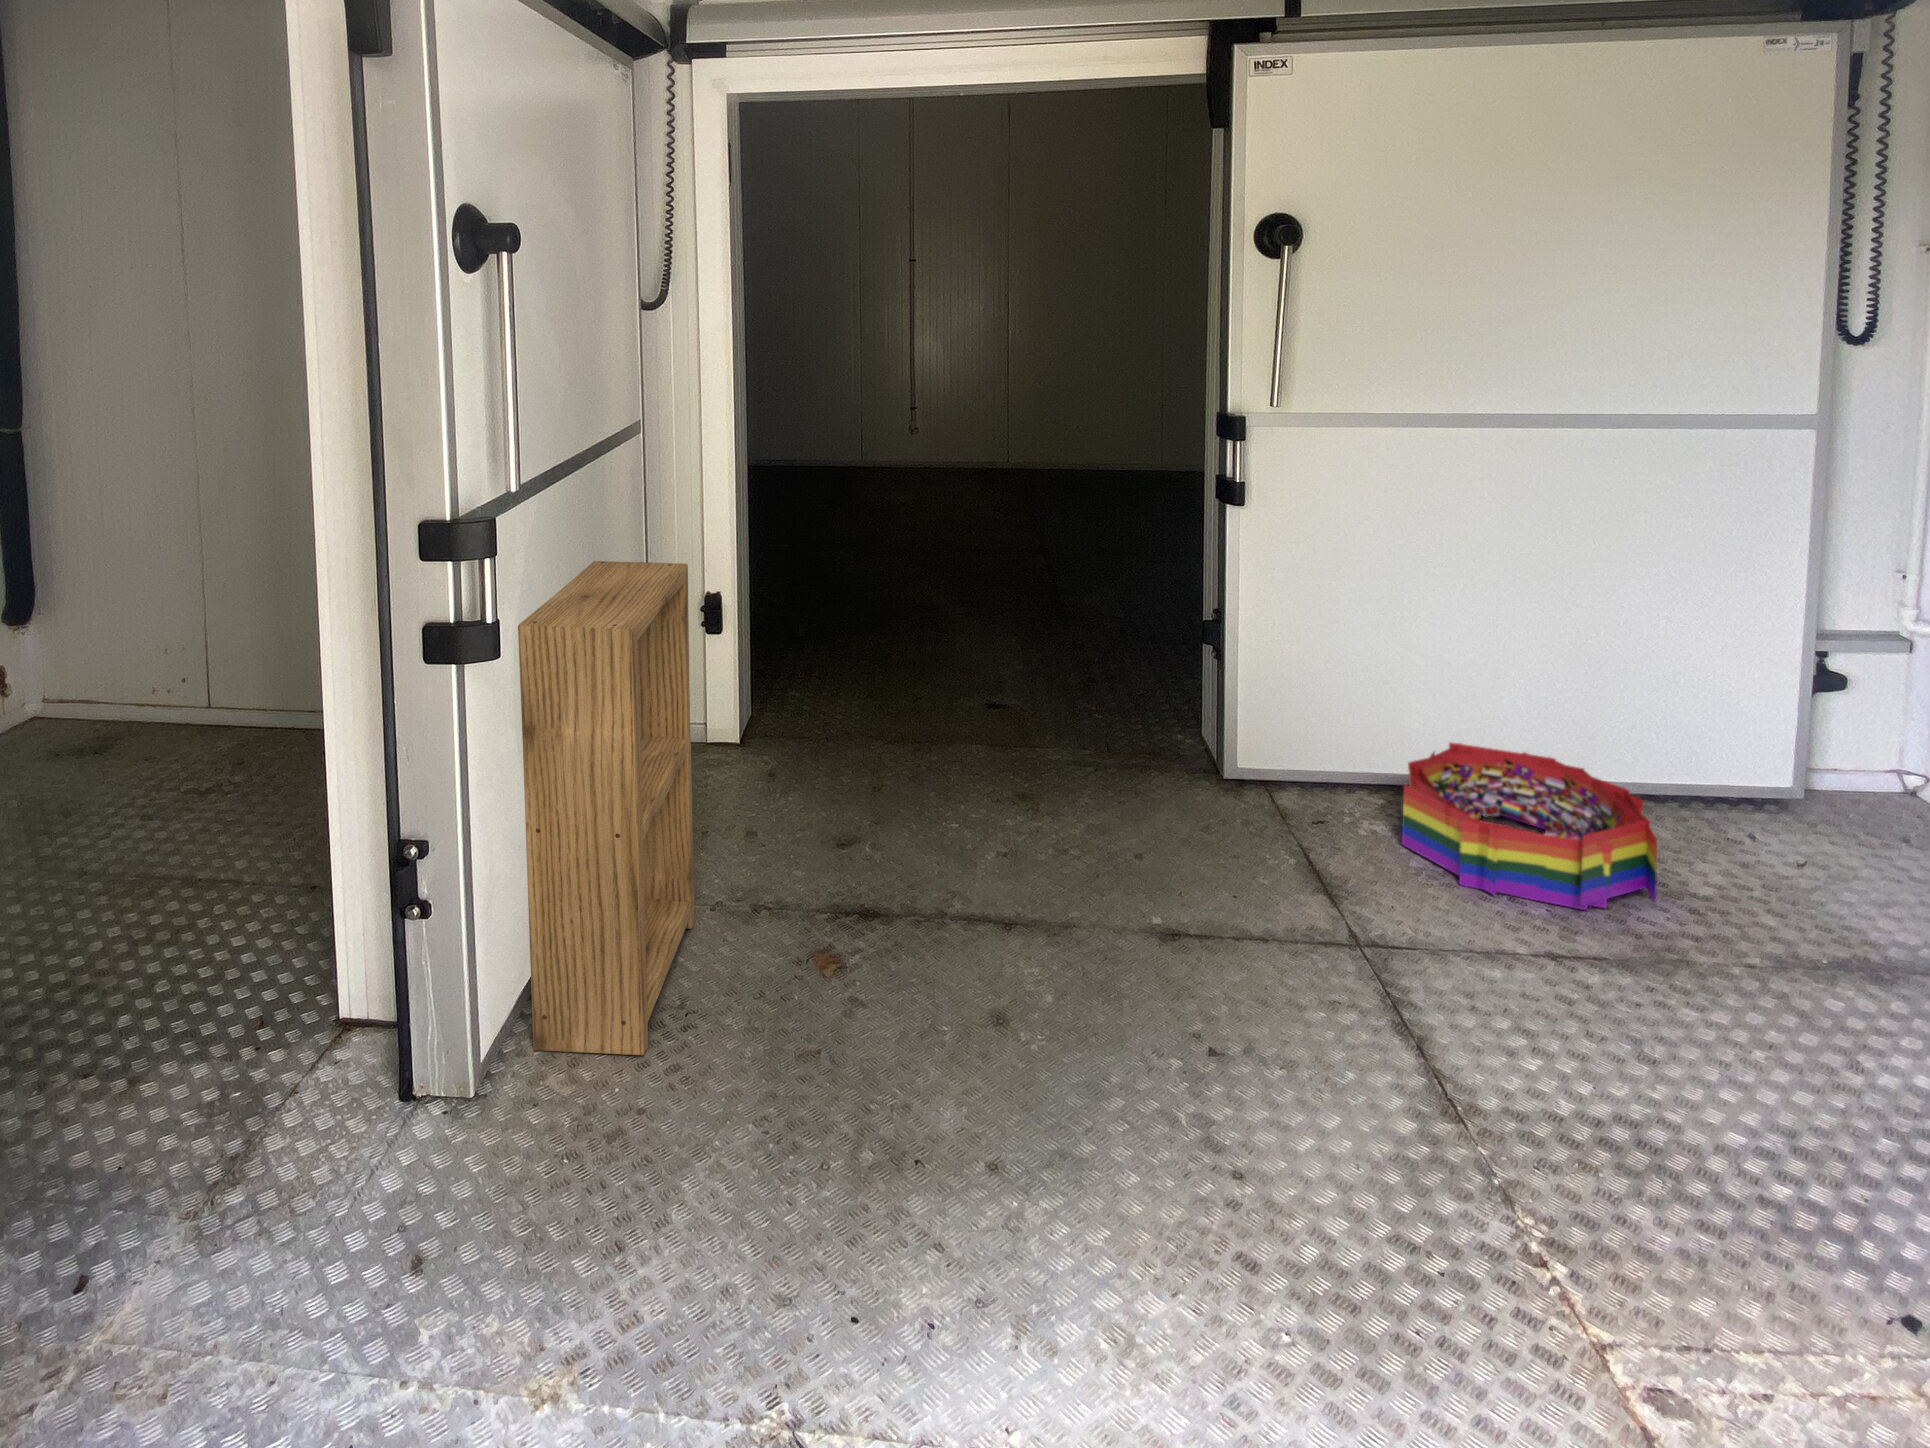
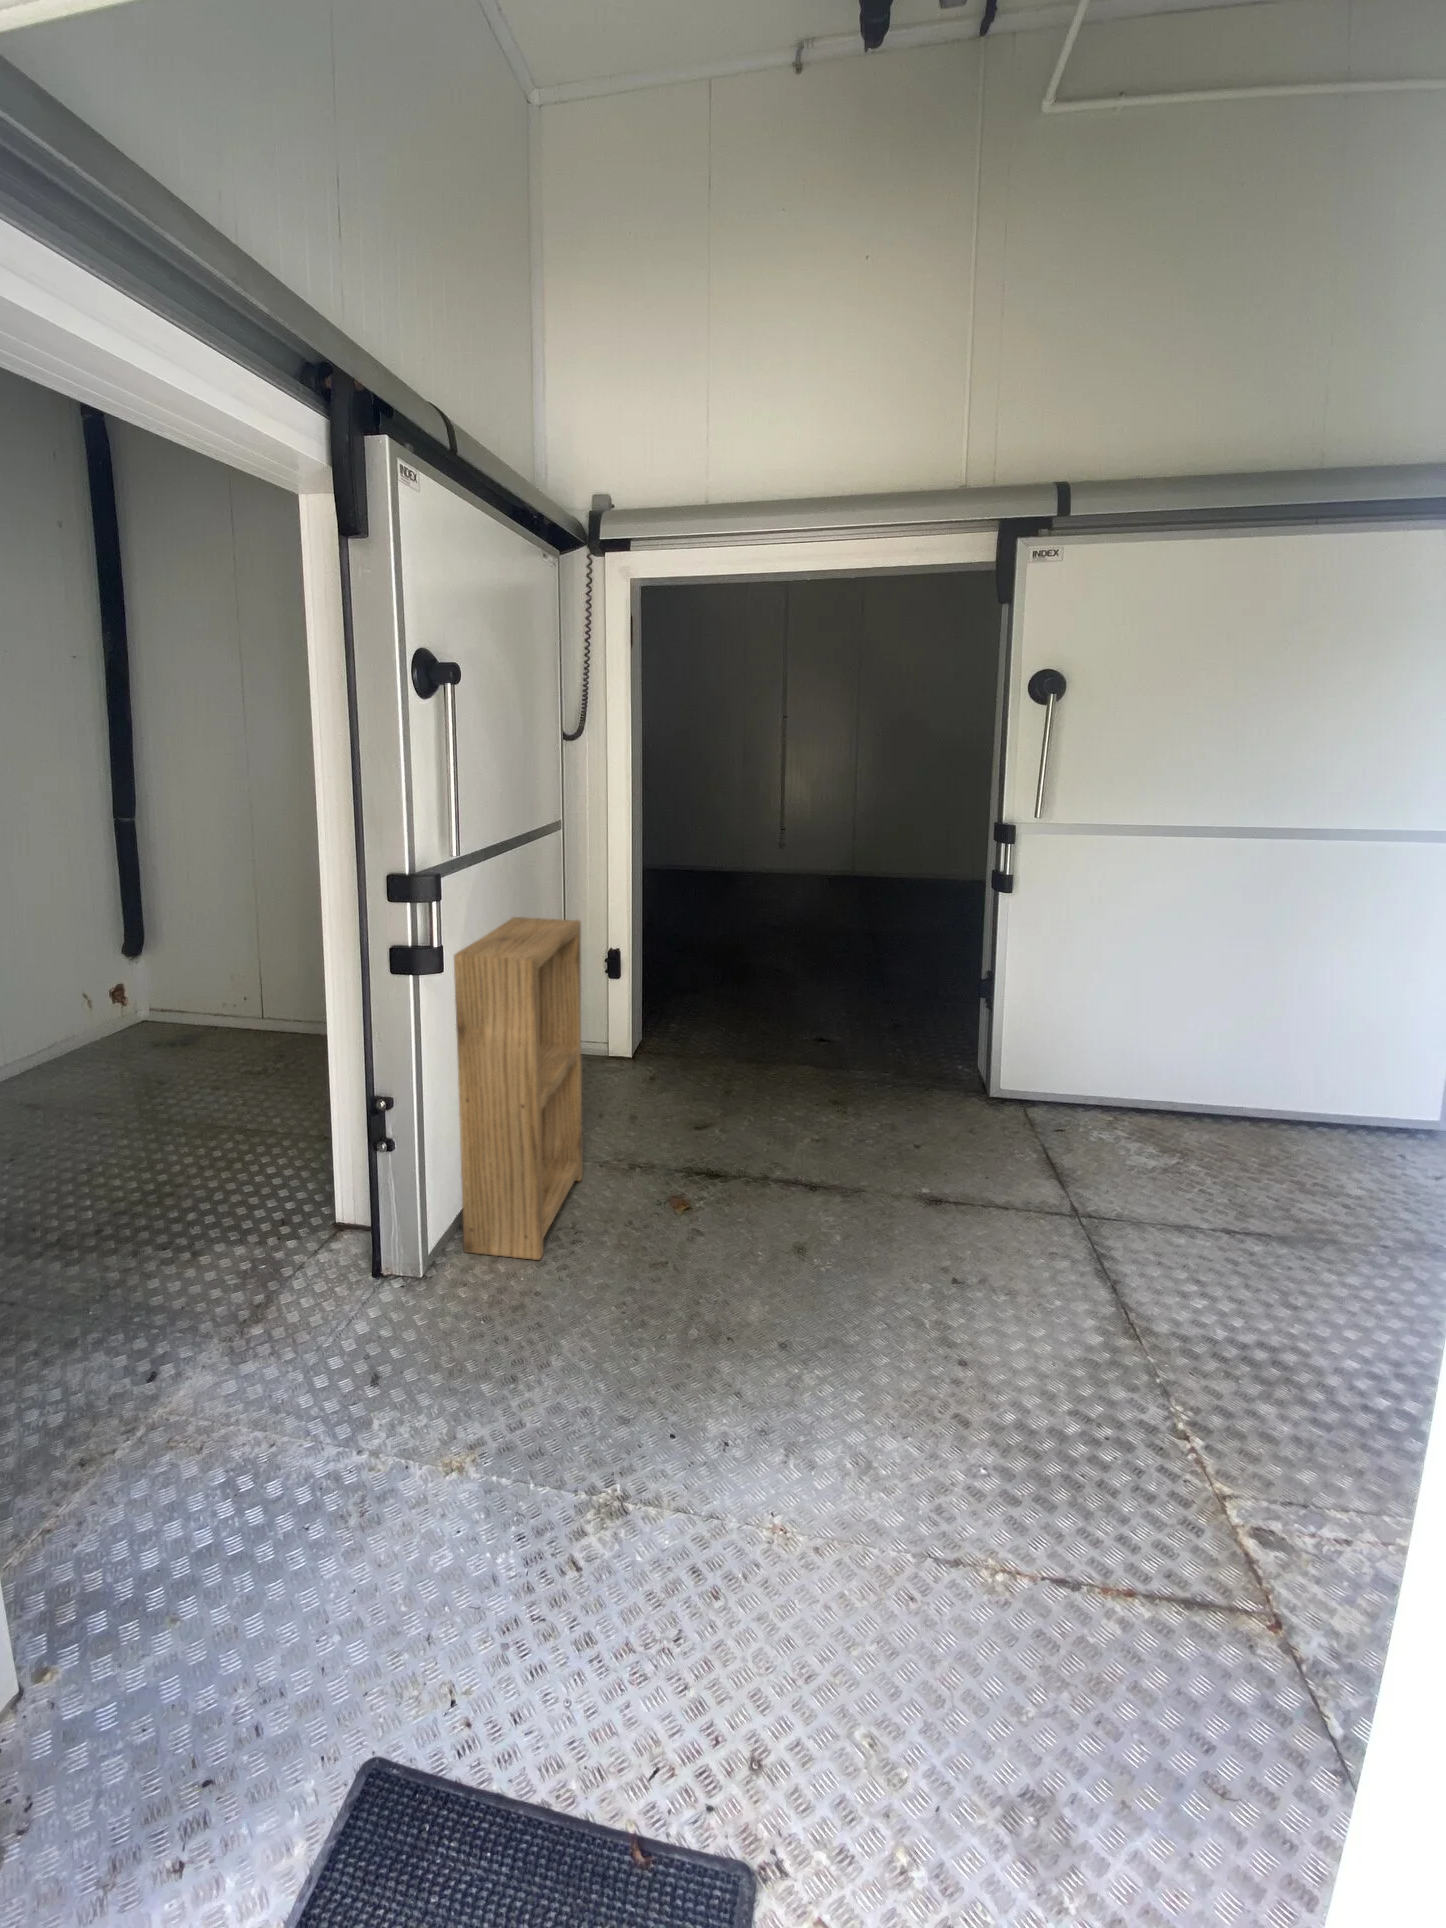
storage bin: present [1402,742,1657,910] -> none [1121,1080,1323,1207]

